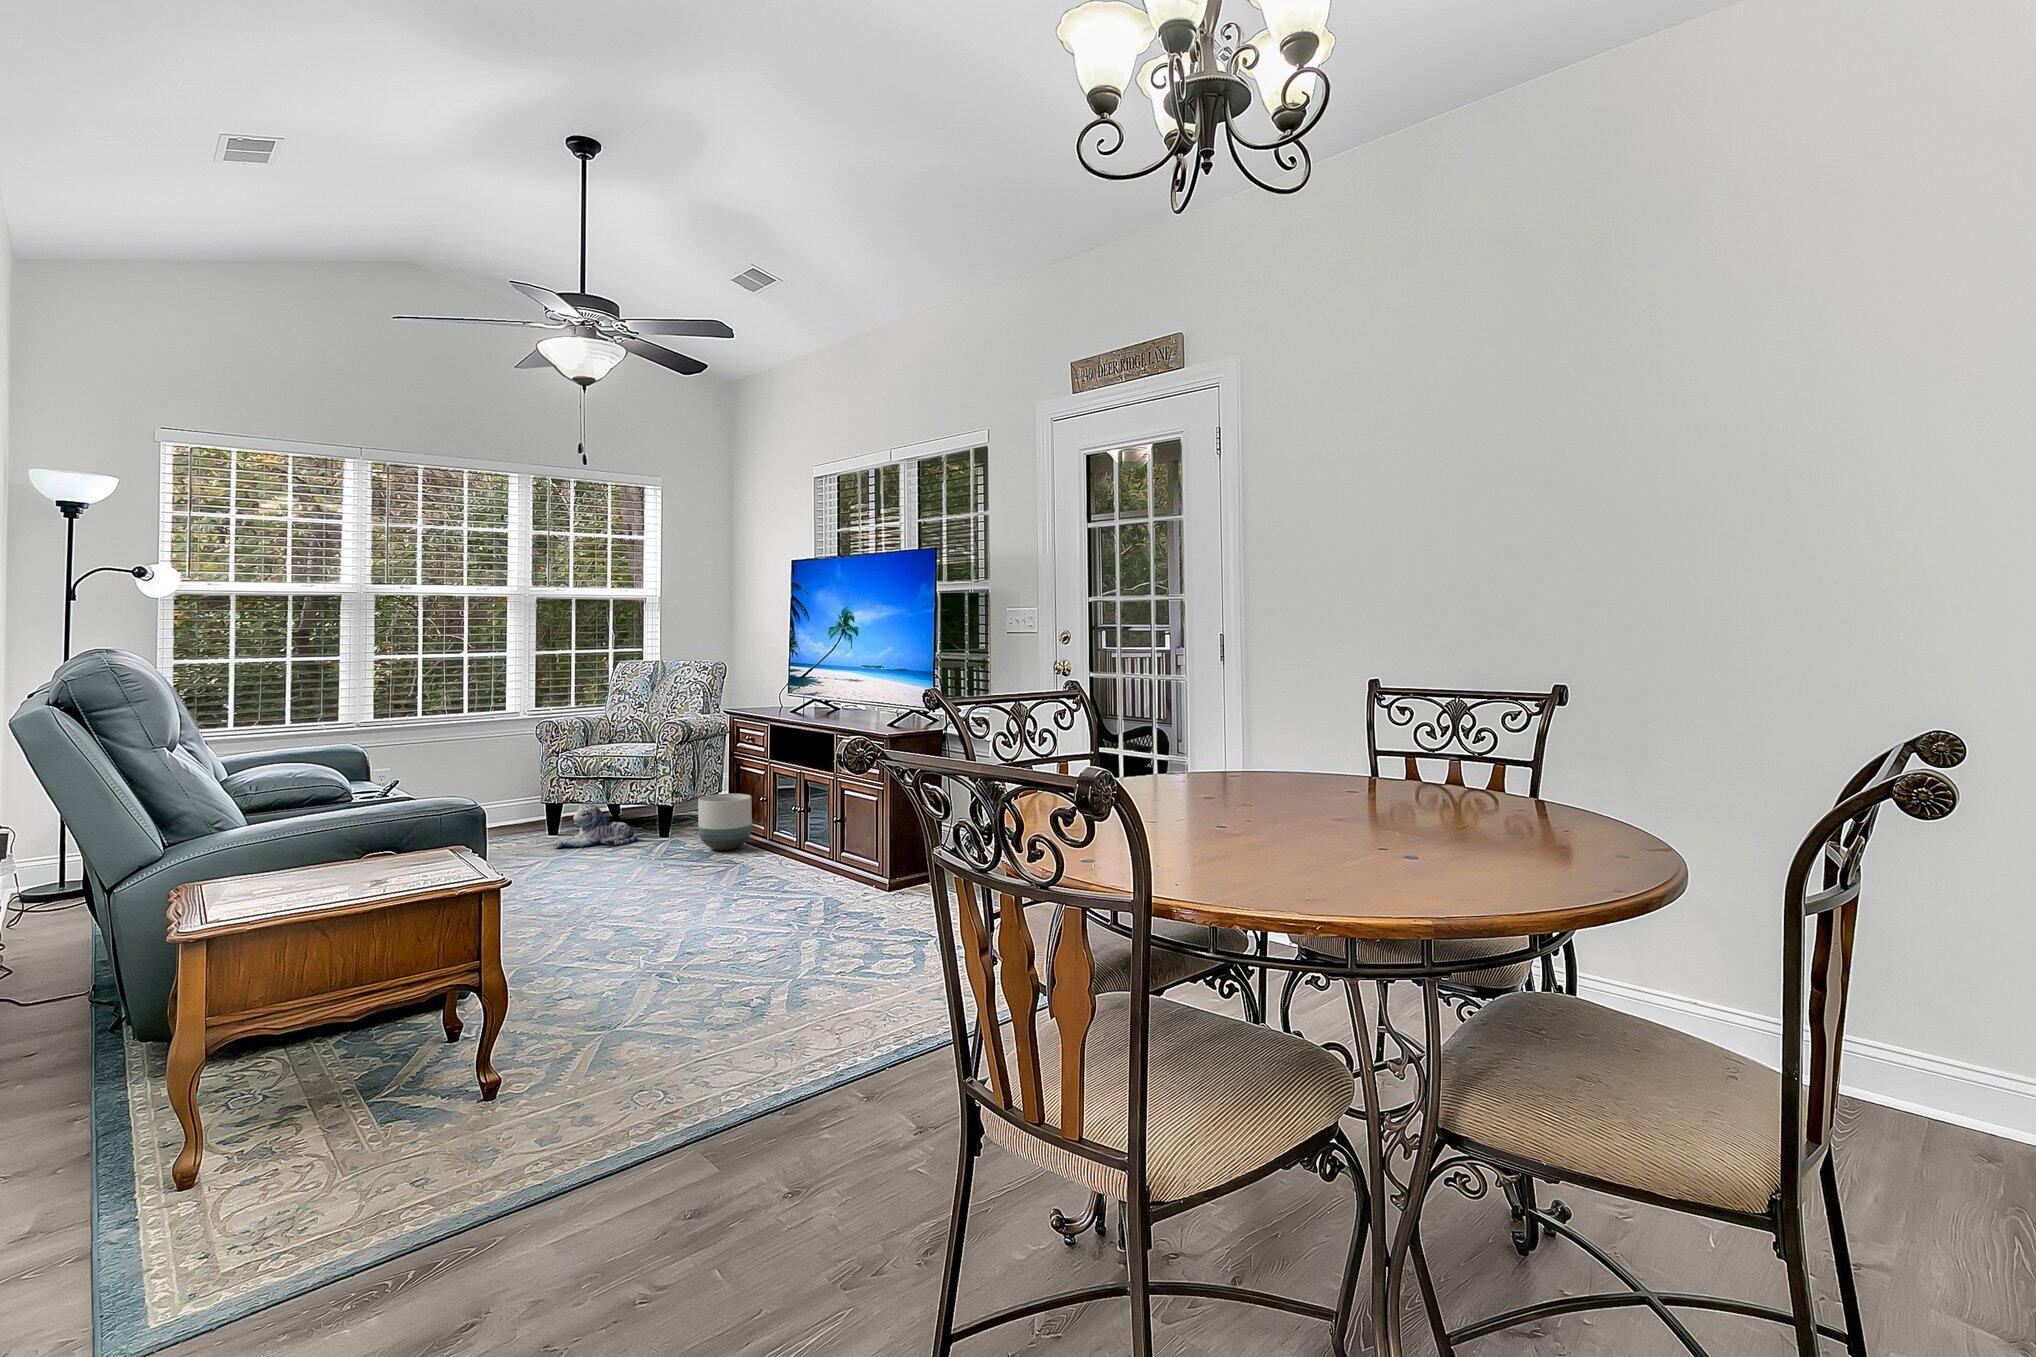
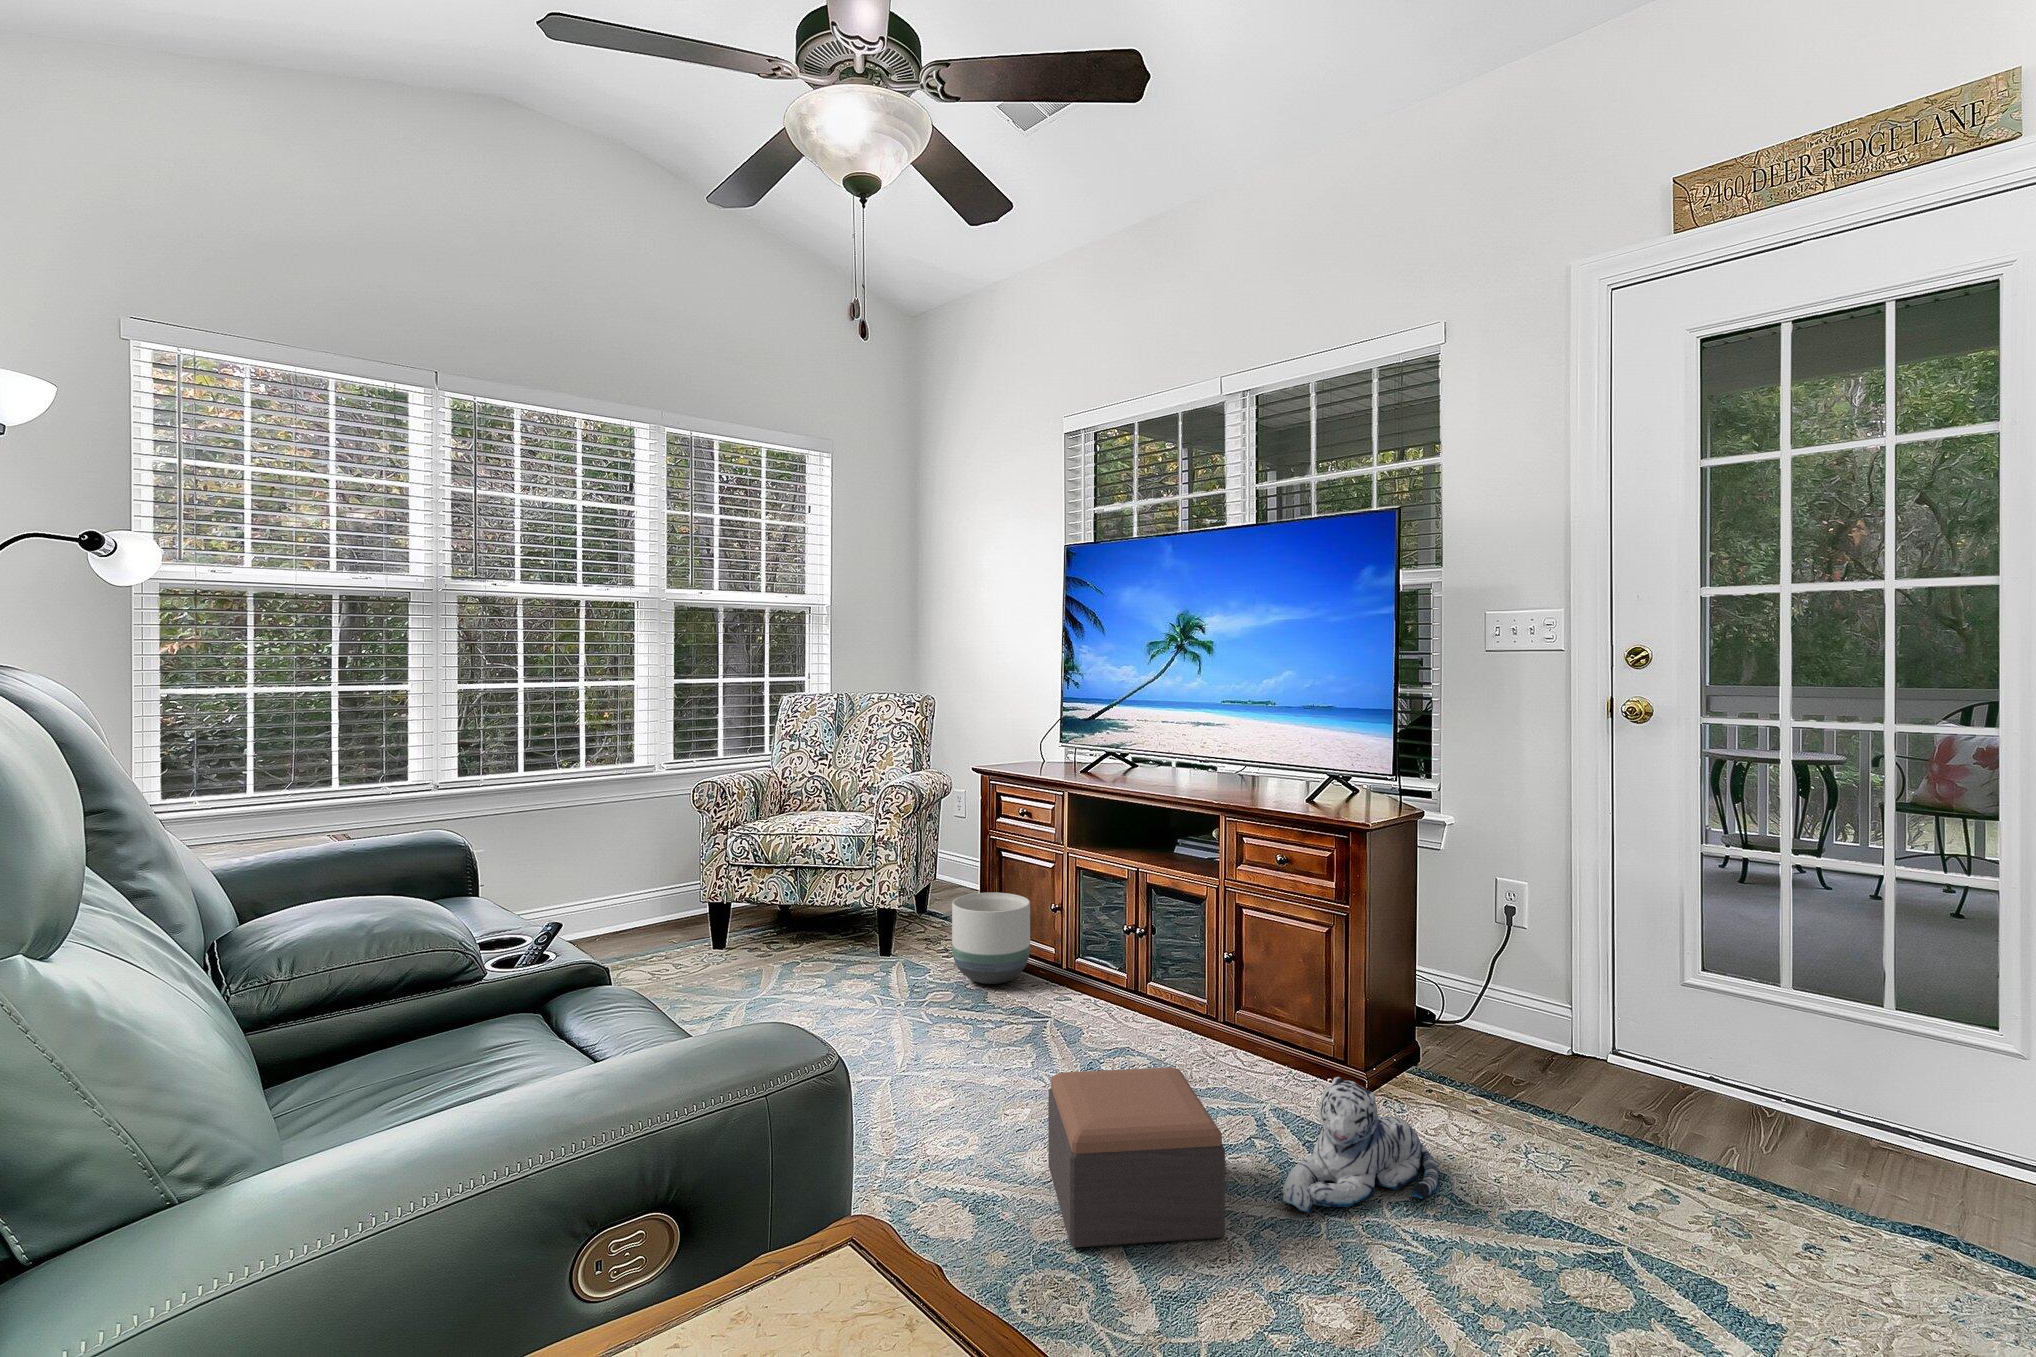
plush toy: present [552,802,637,847] -> present [1281,1077,1439,1213]
footstool: none [658,861,753,936] -> present [1048,1067,1225,1248]

